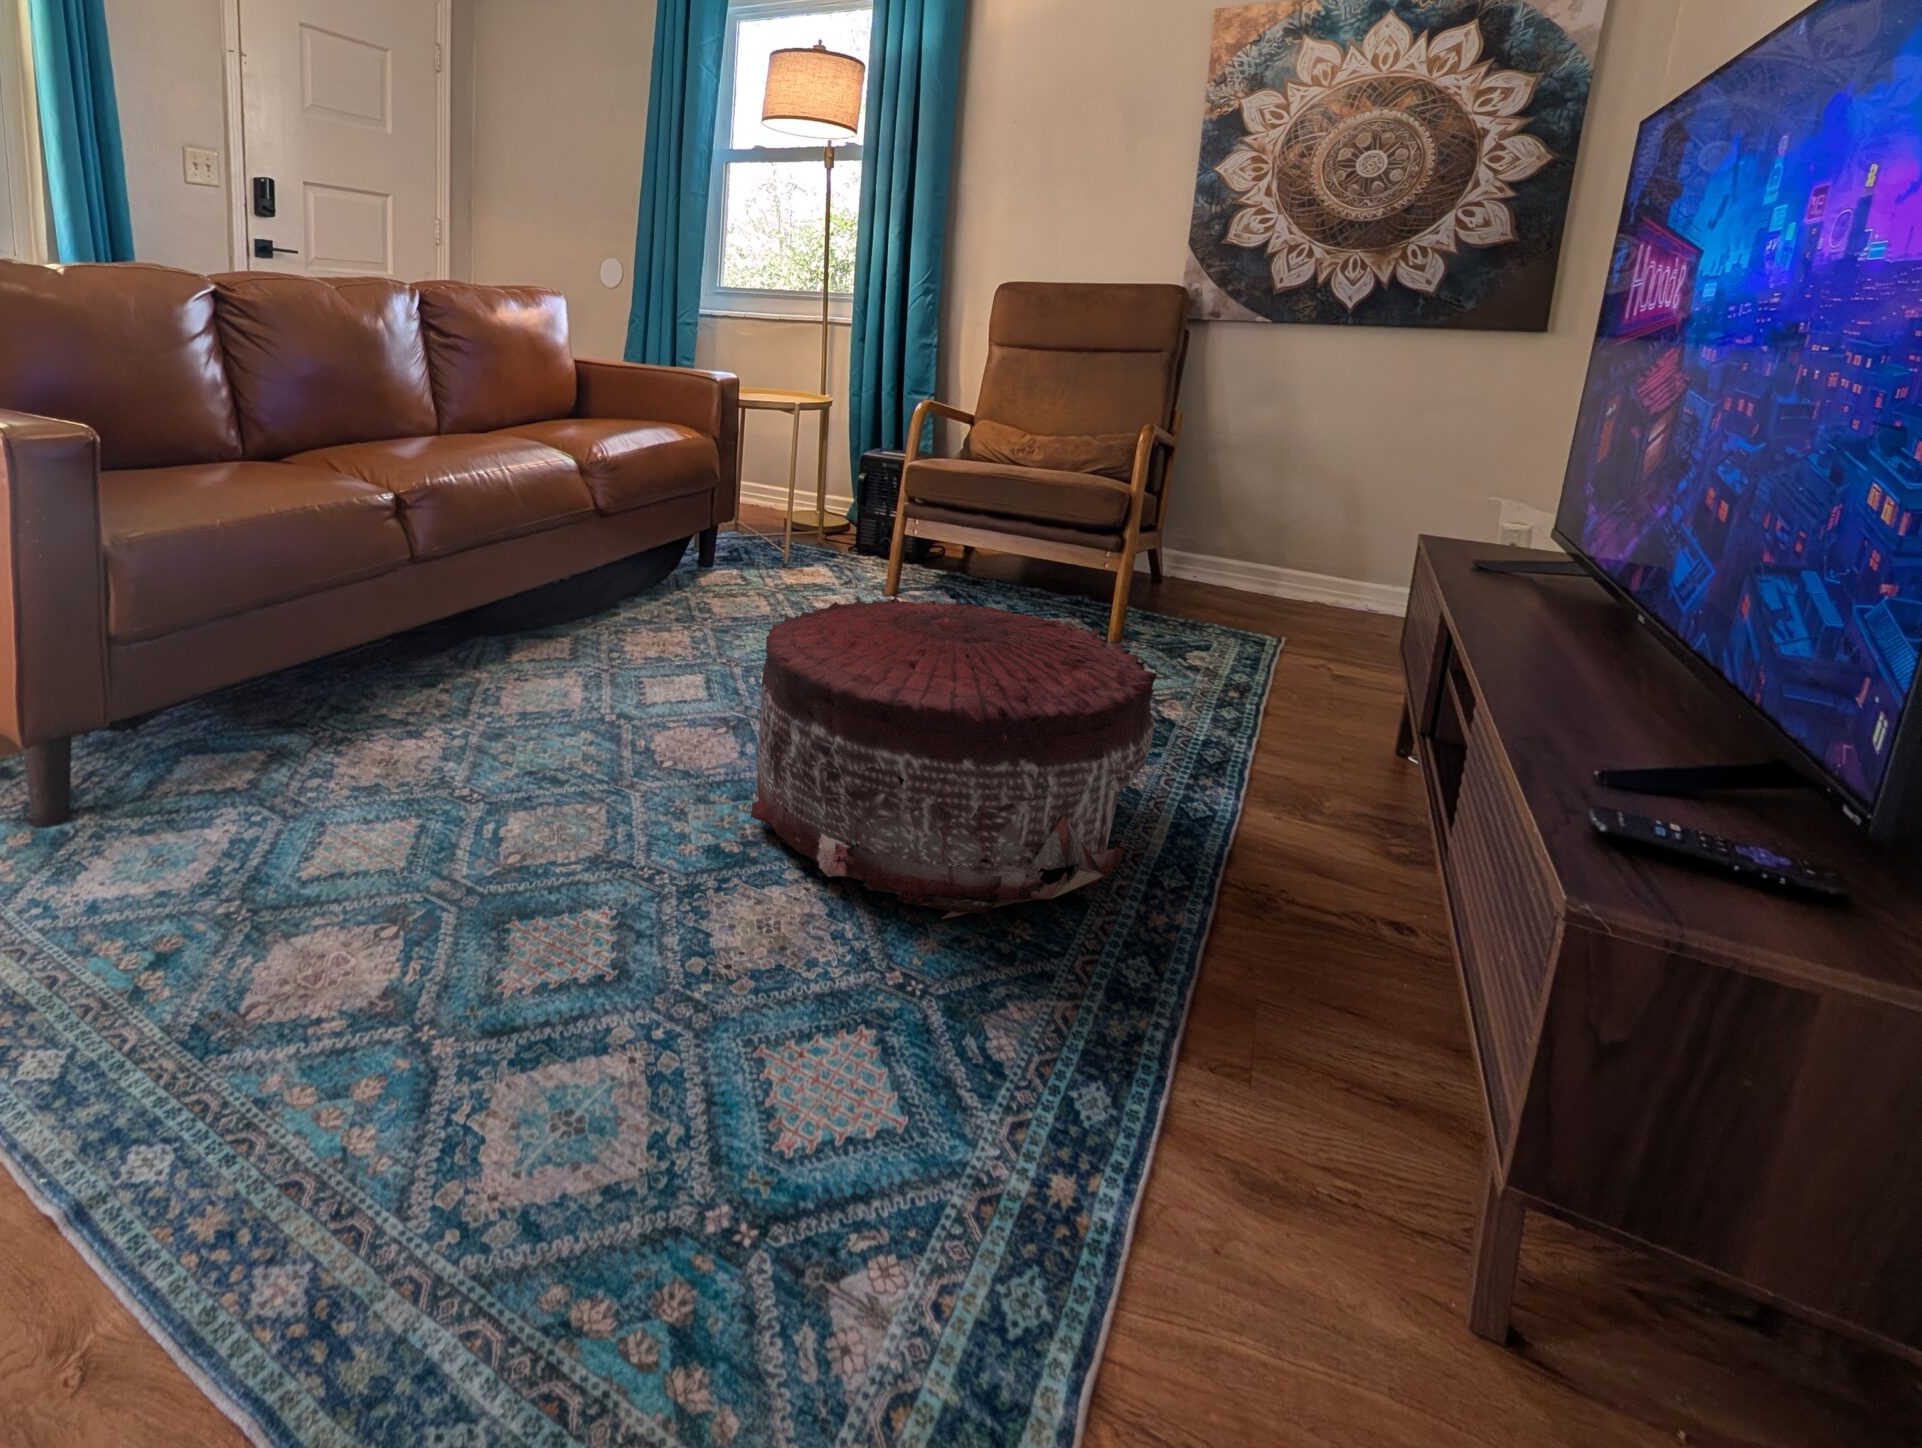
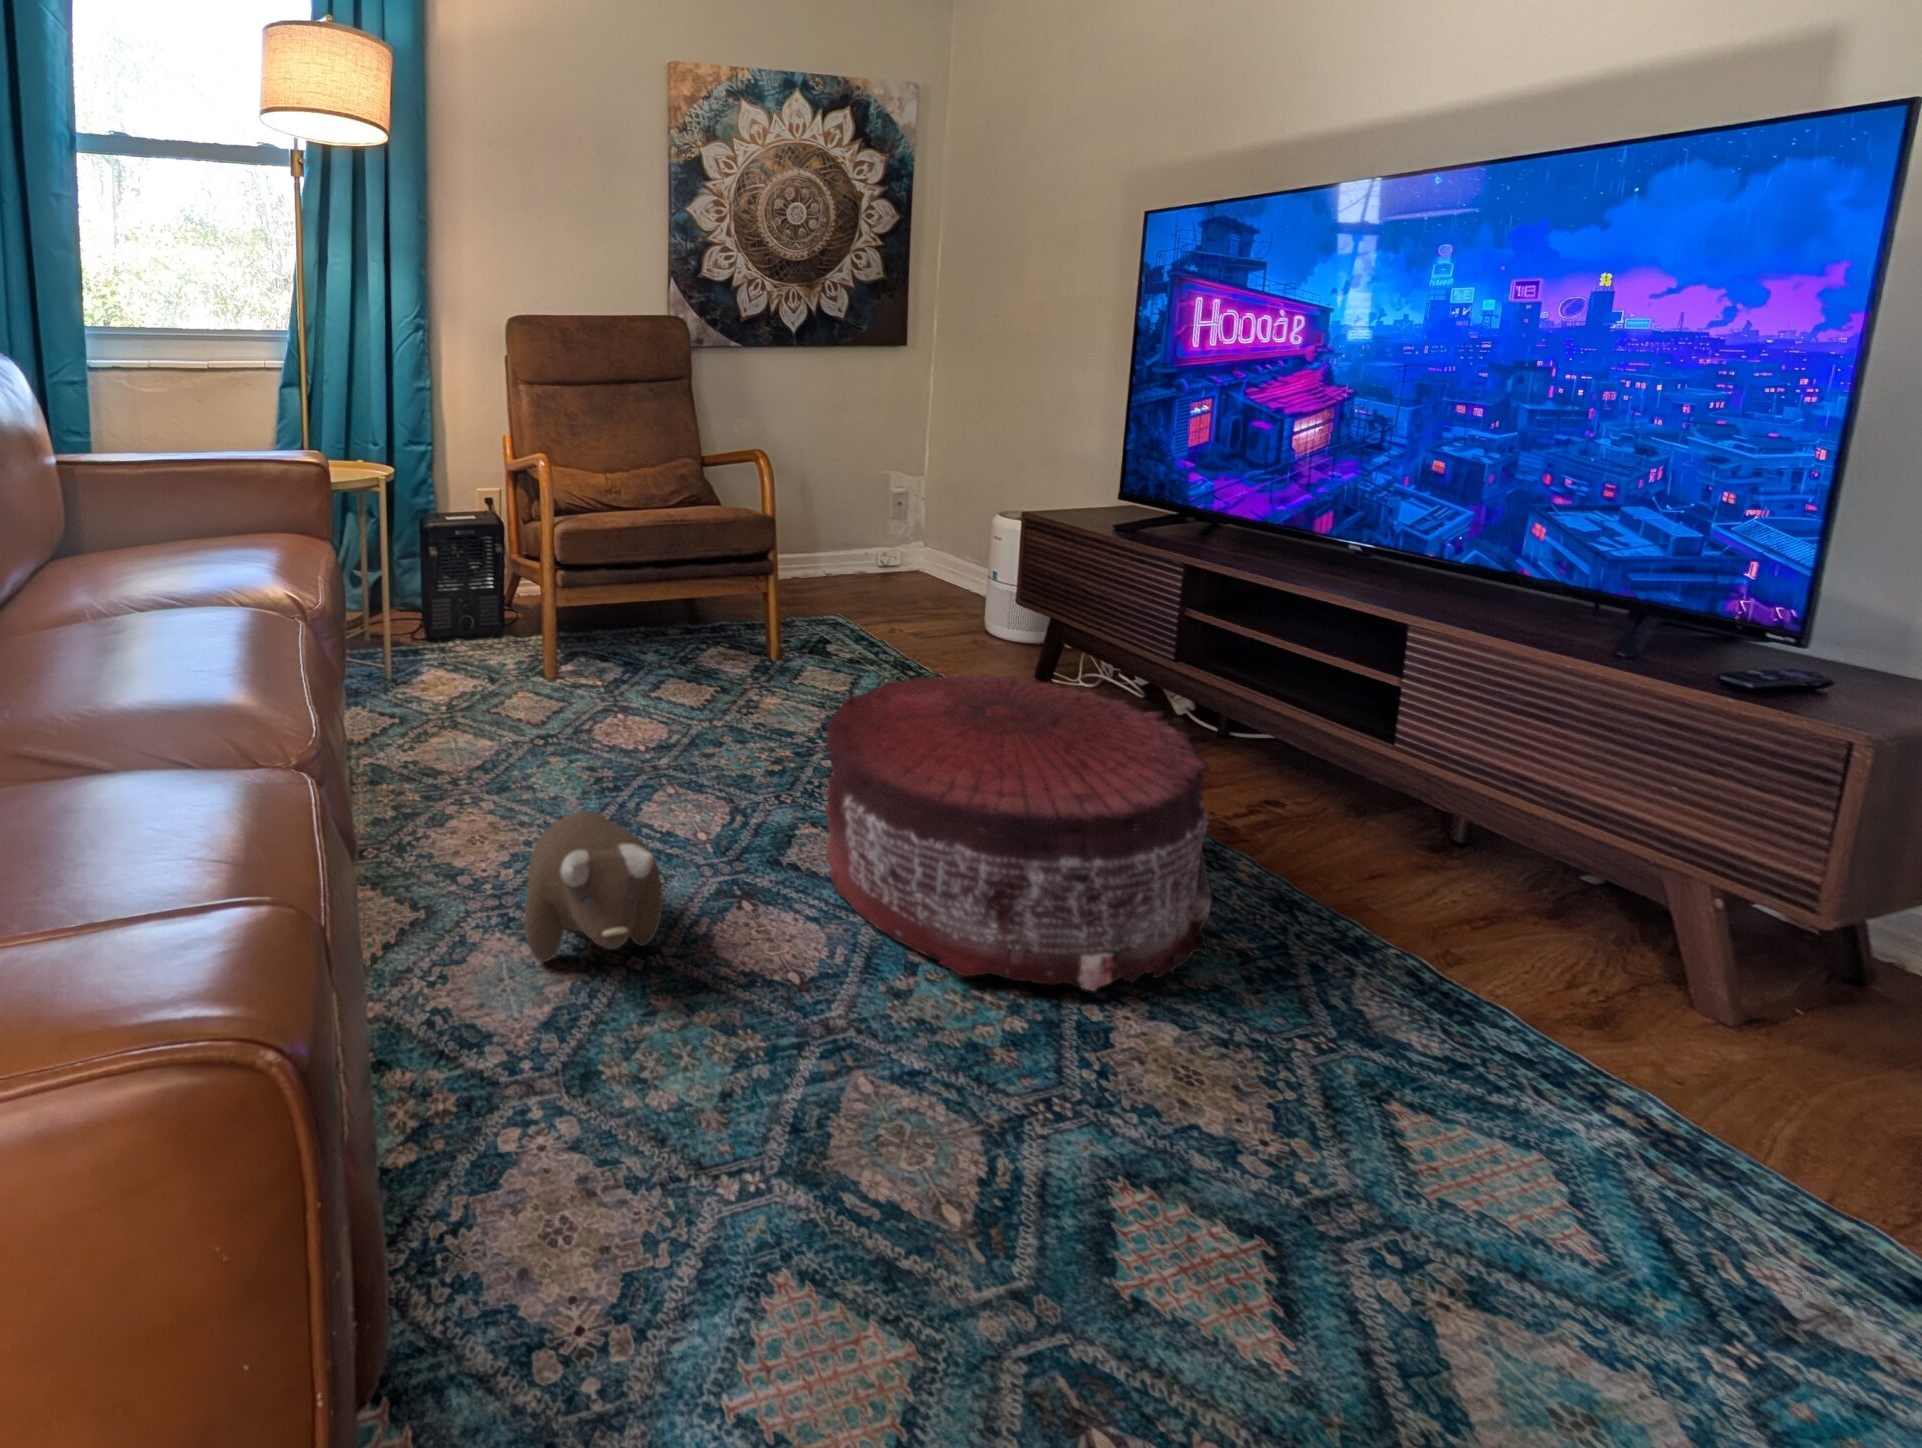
plush toy: none [527,602,659,714] -> present [525,811,663,962]

